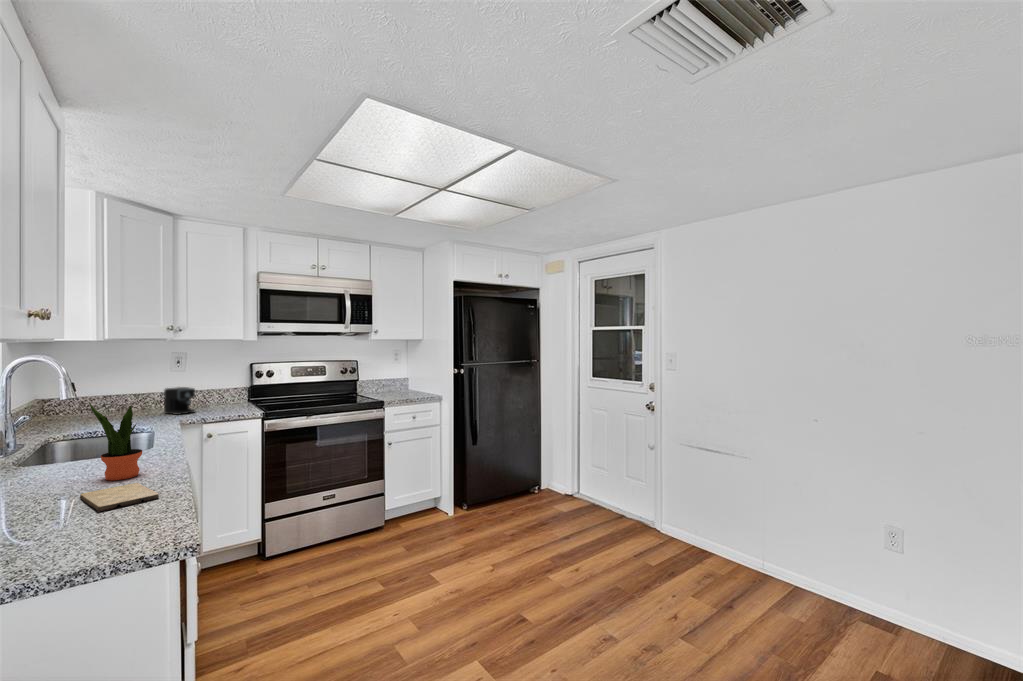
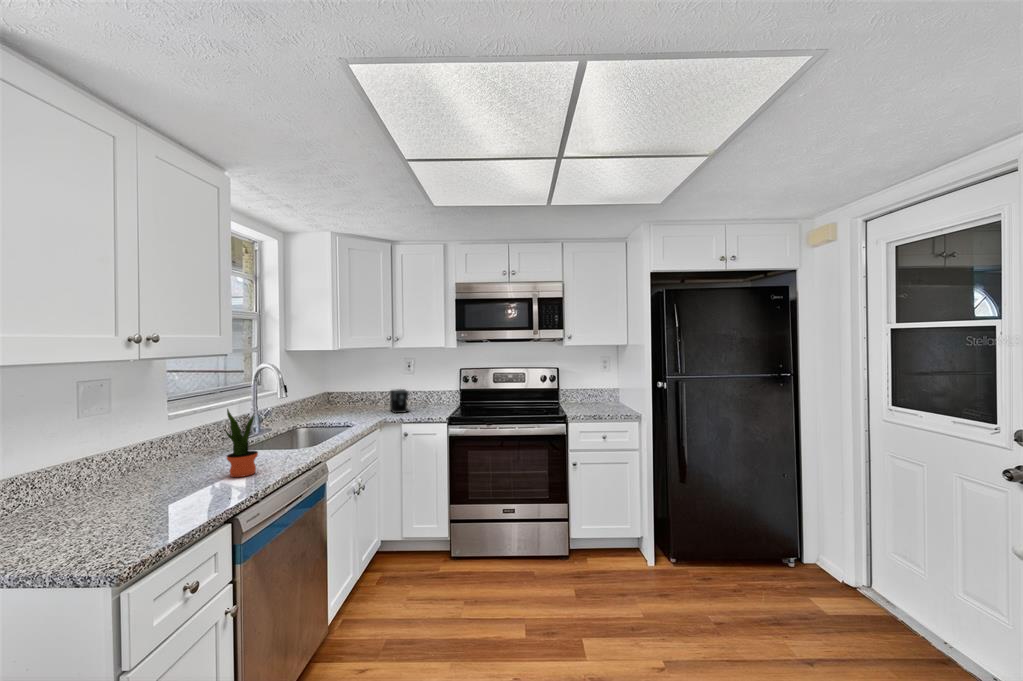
cutting board: present [80,483,159,512] -> none [158,484,227,510]

